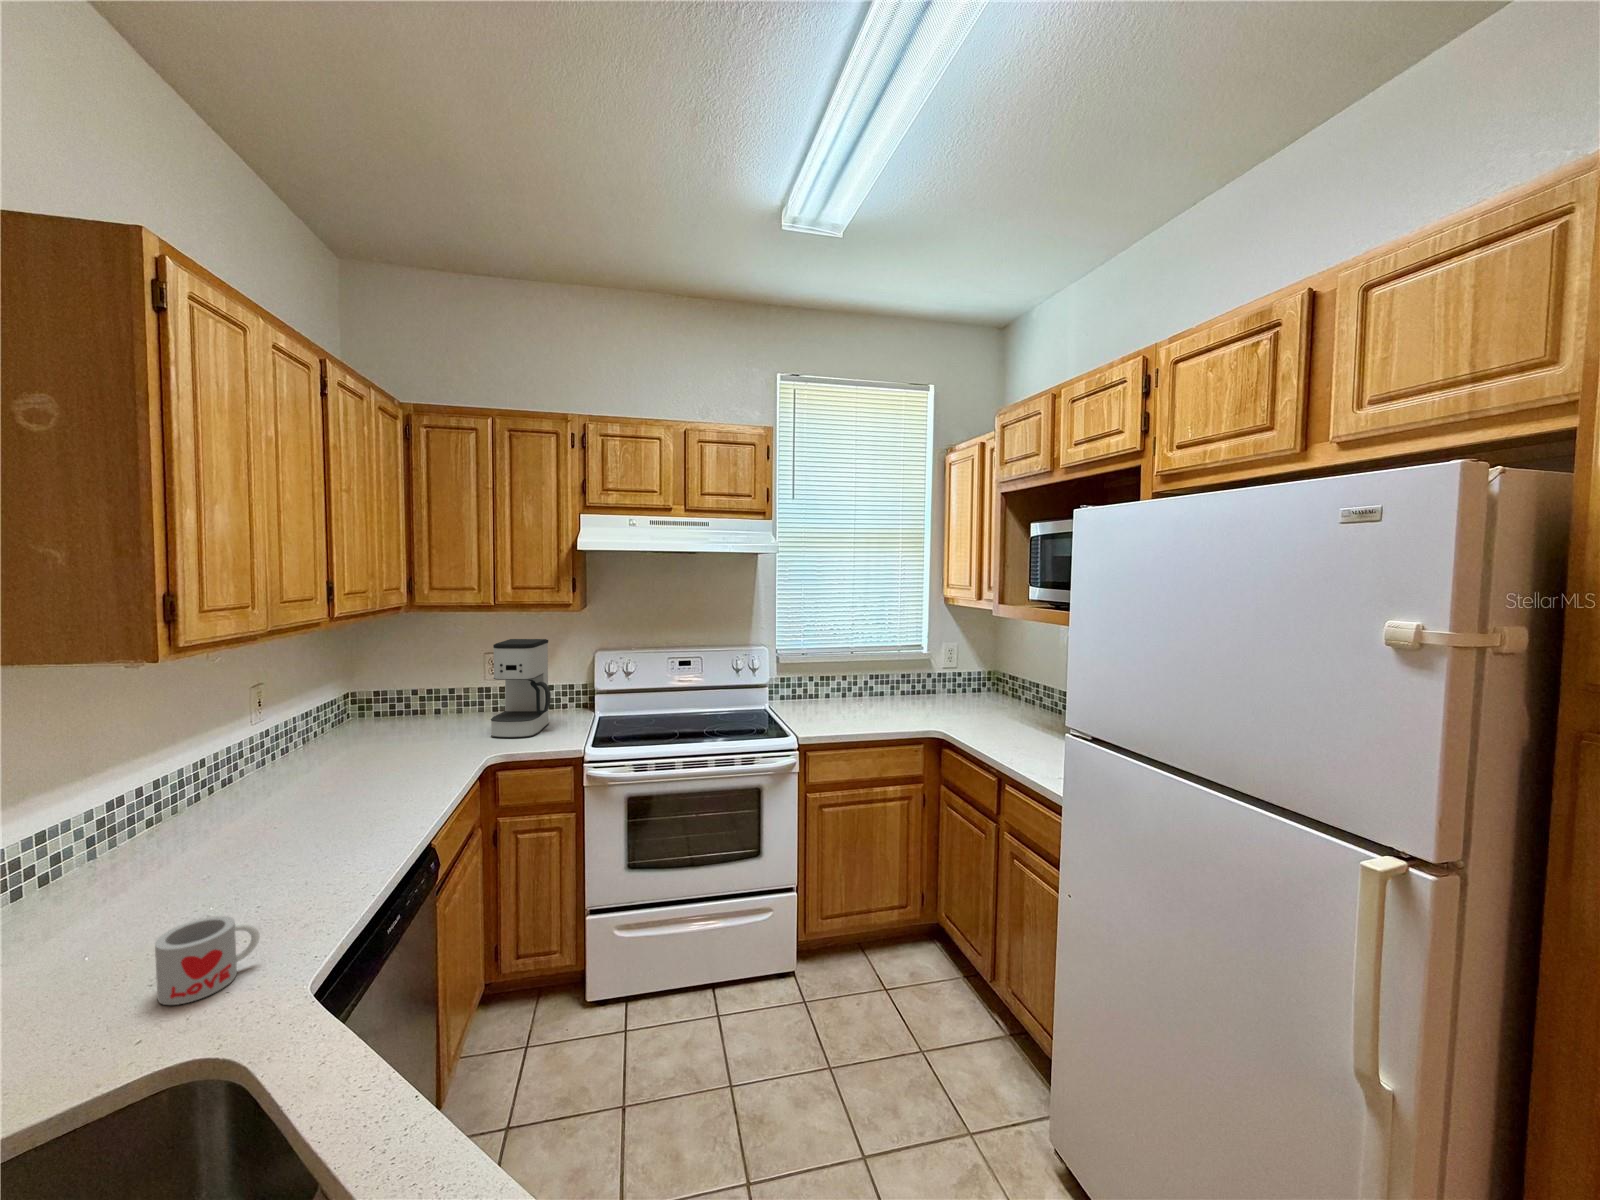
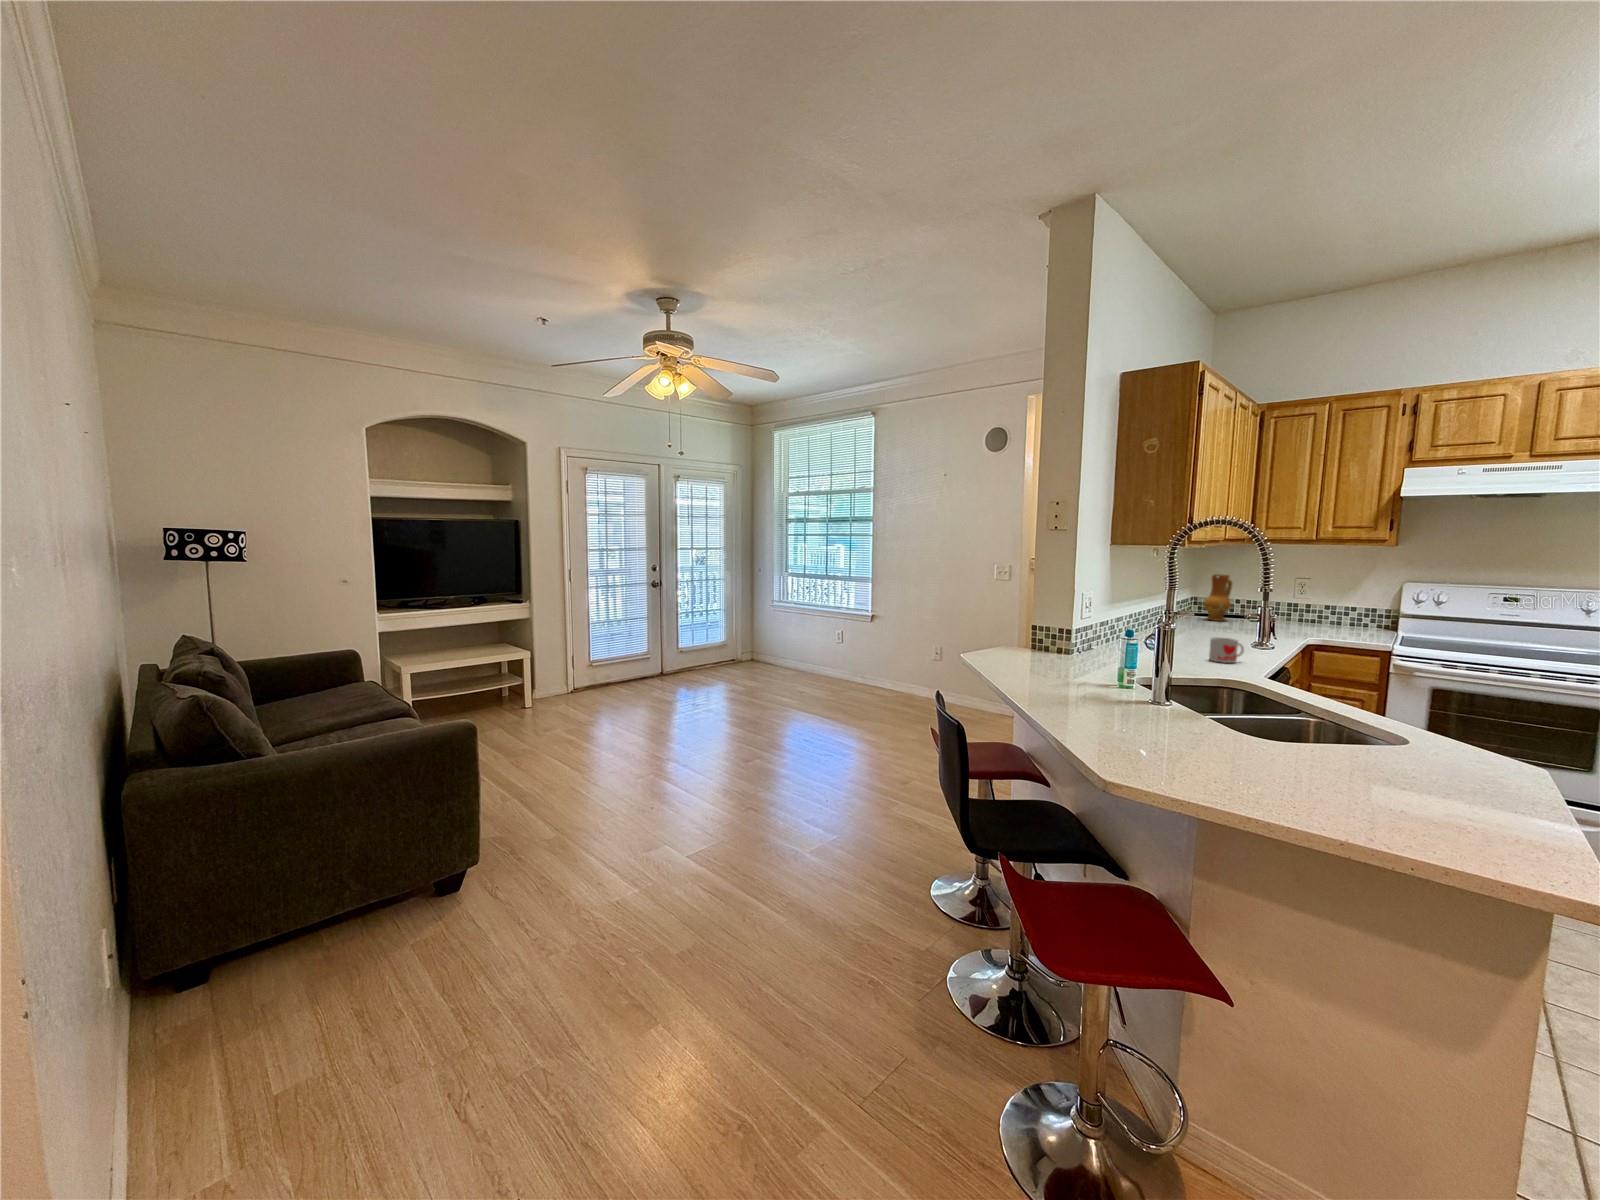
coffee maker: present [491,639,551,738] -> none [1306,566,1360,635]
ceramic jug: none [354,658,398,734] -> present [1204,574,1232,621]

